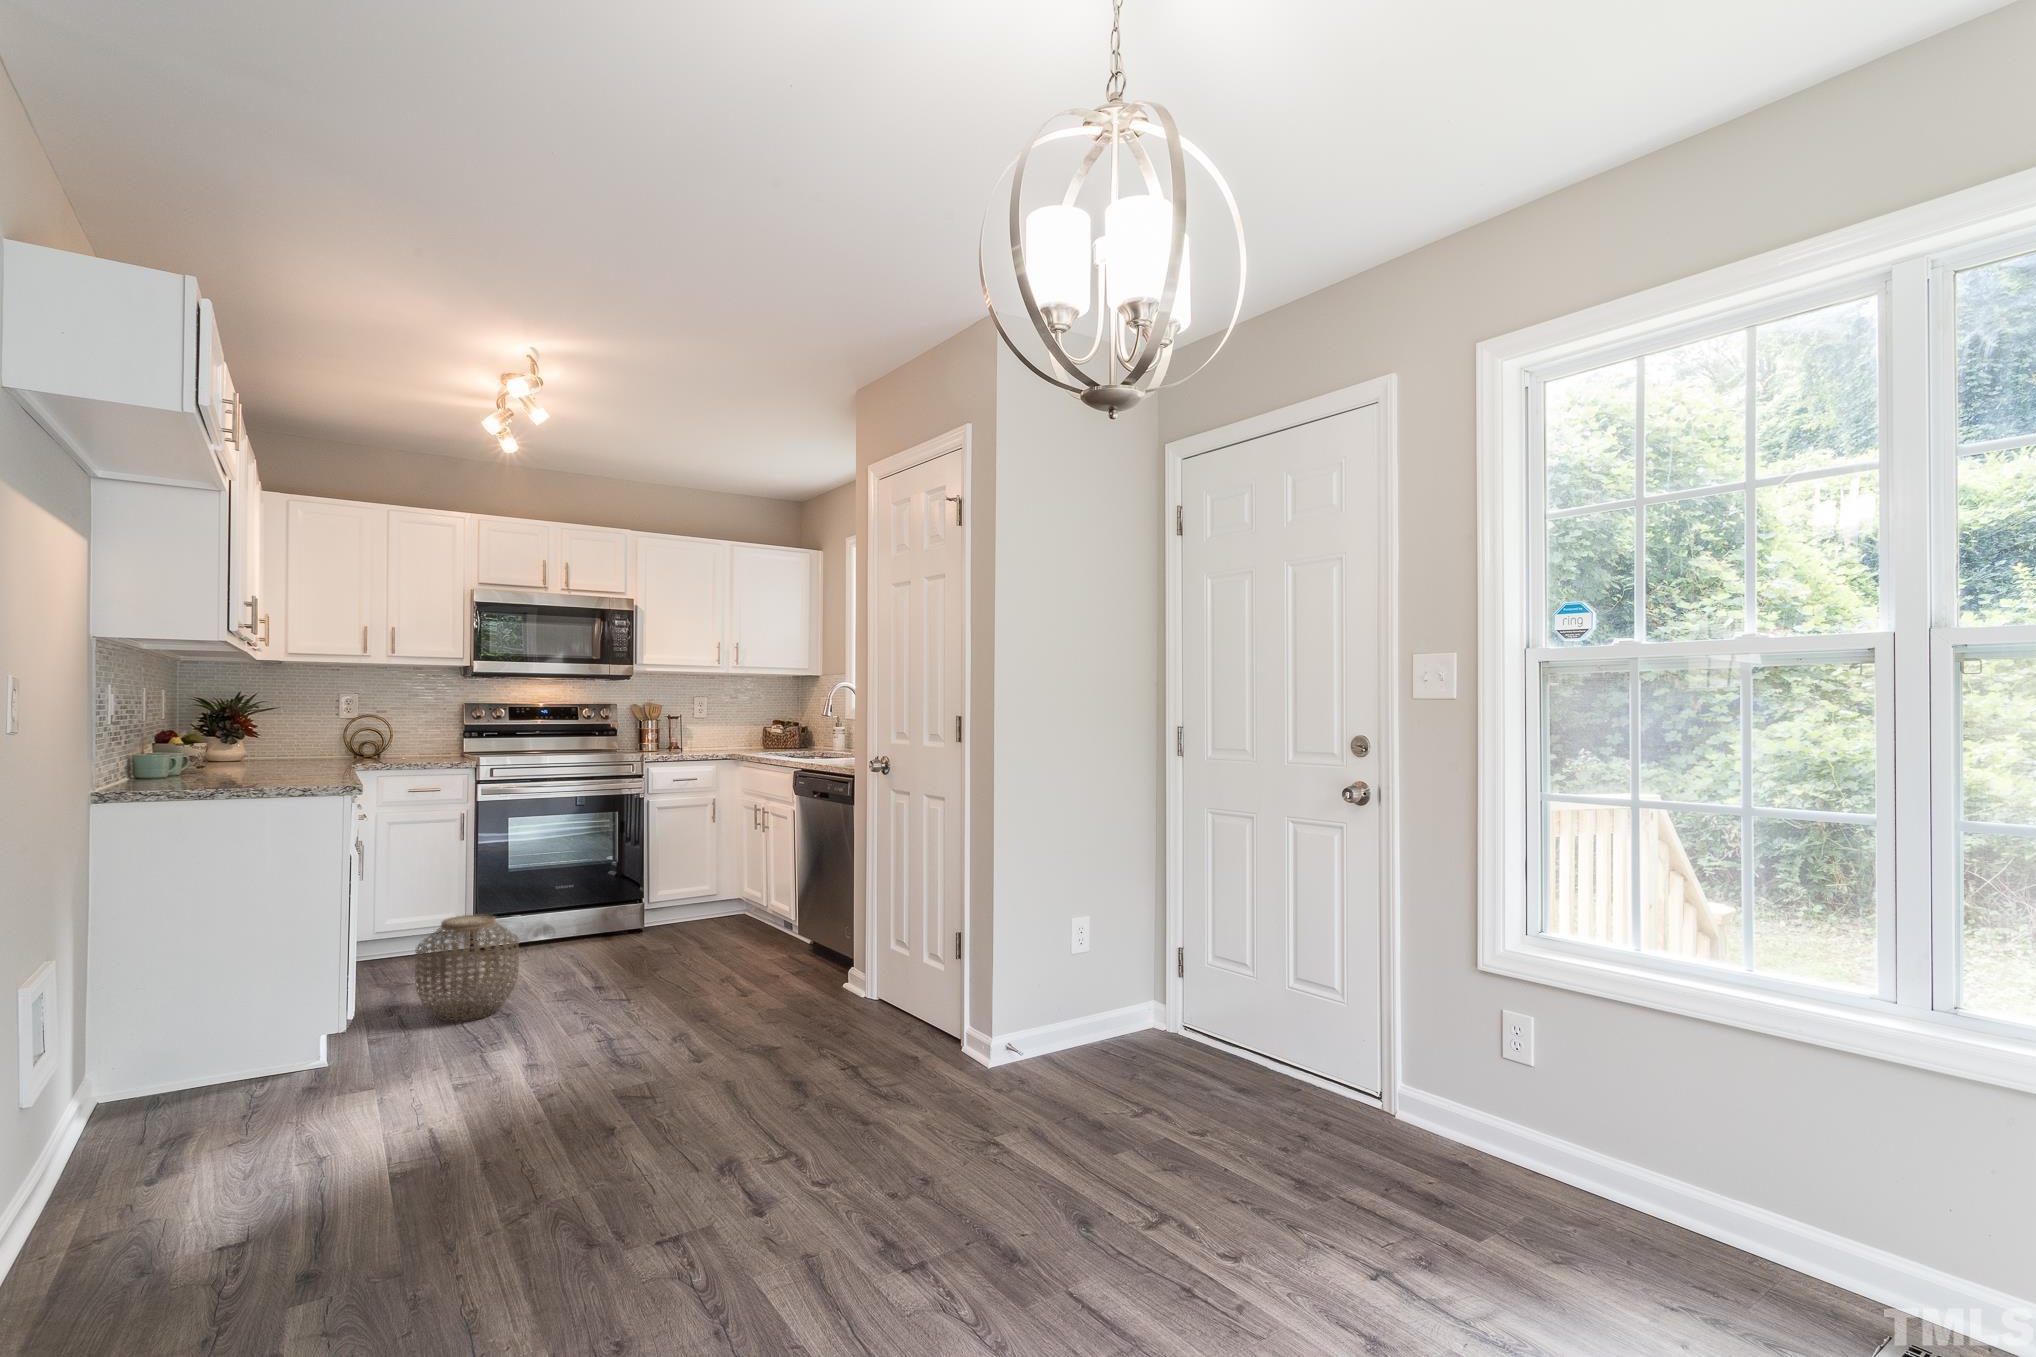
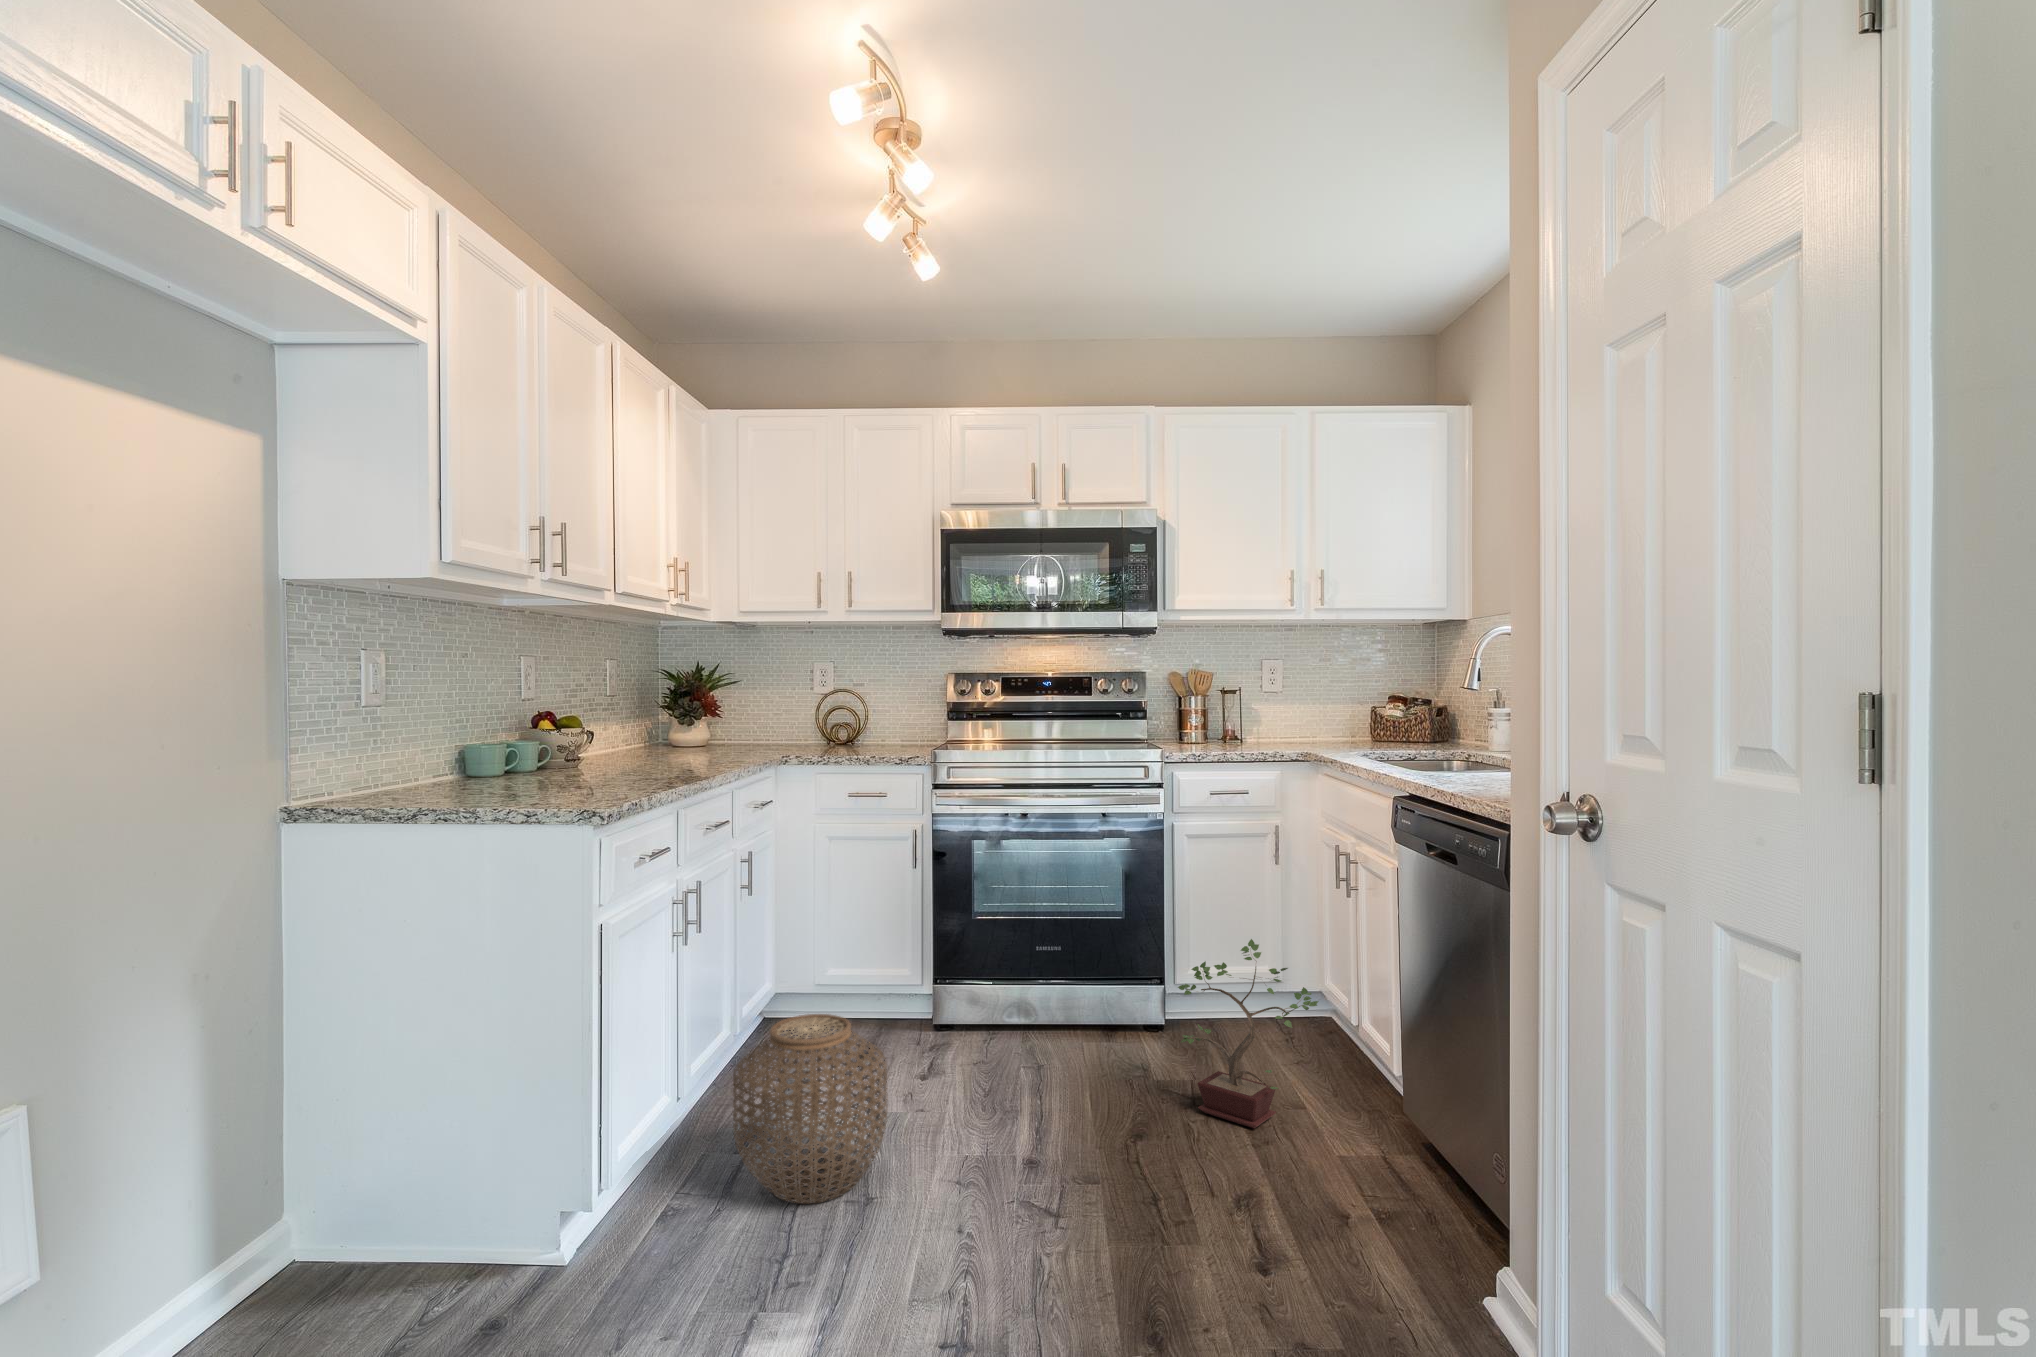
potted plant: none [671,855,757,958] -> present [1178,939,1318,1128]

